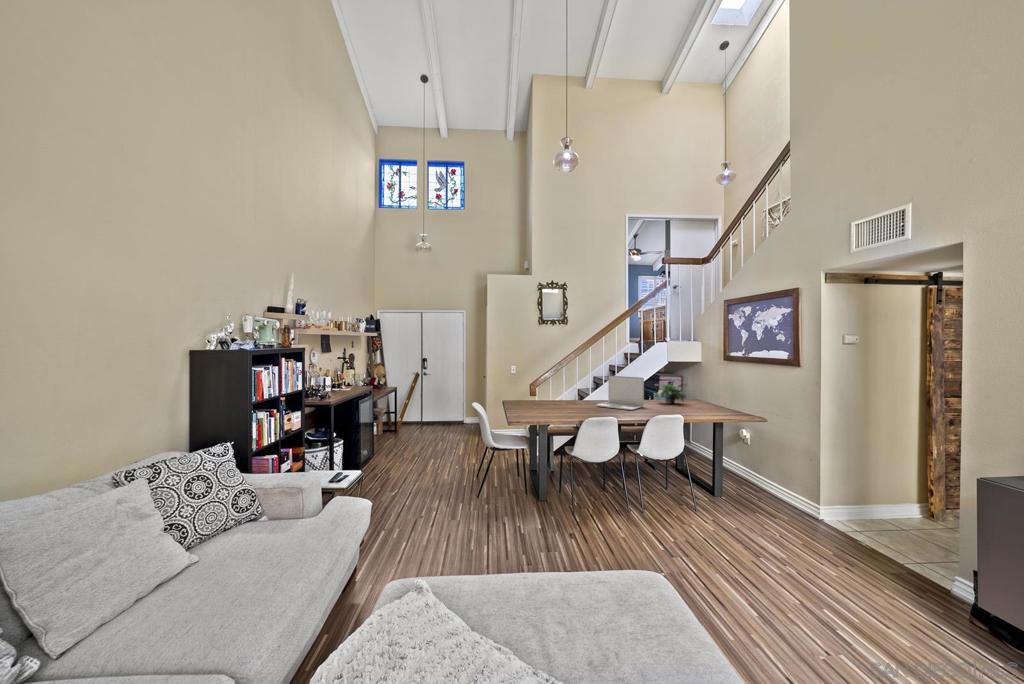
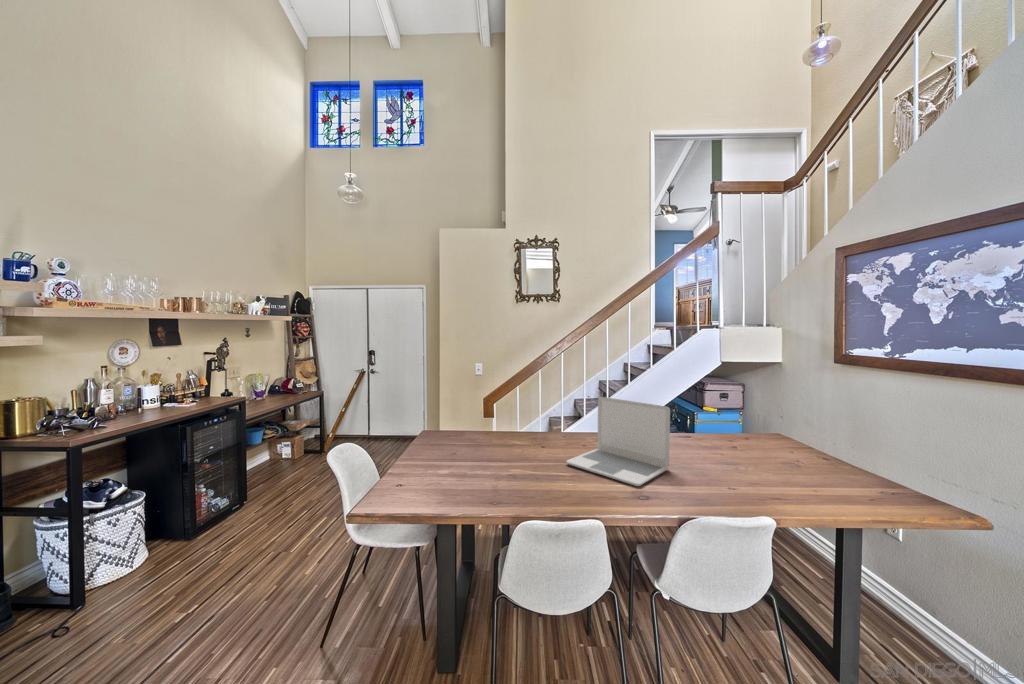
potted plant: present [656,381,685,404] -> none [693,411,766,460]

